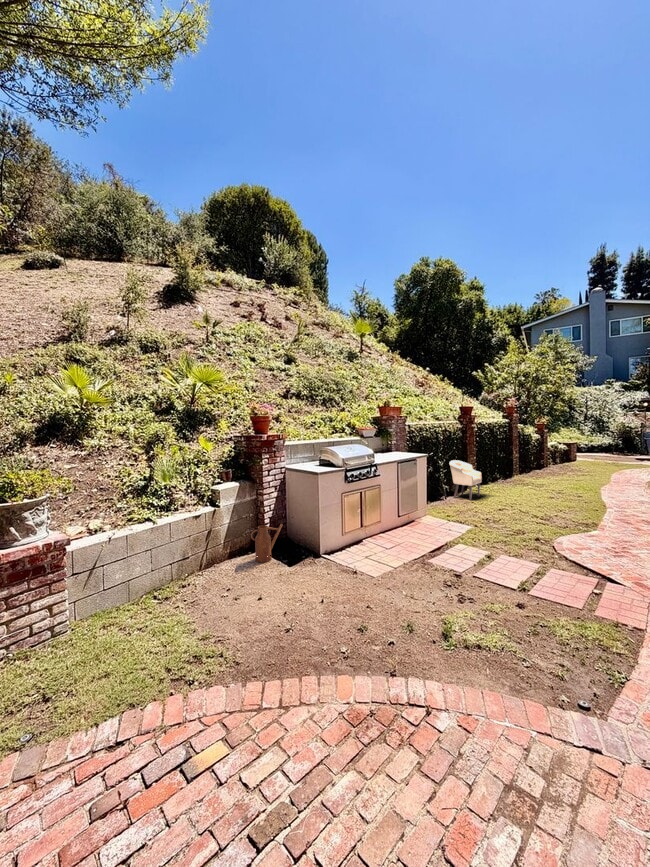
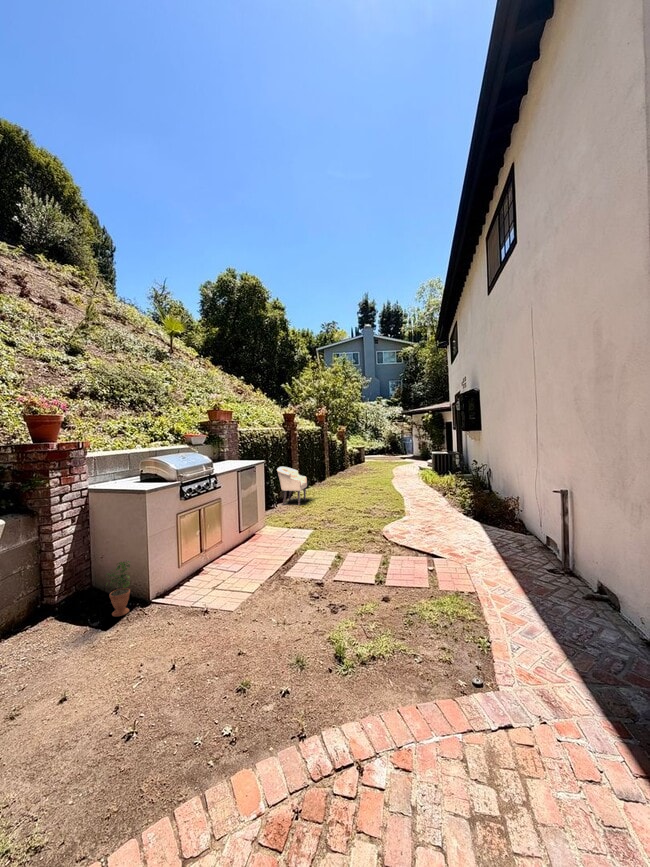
potted plant: none [291,521,308,562] -> present [105,561,130,616]
watering can: present [251,524,283,563] -> none [34,567,90,633]

